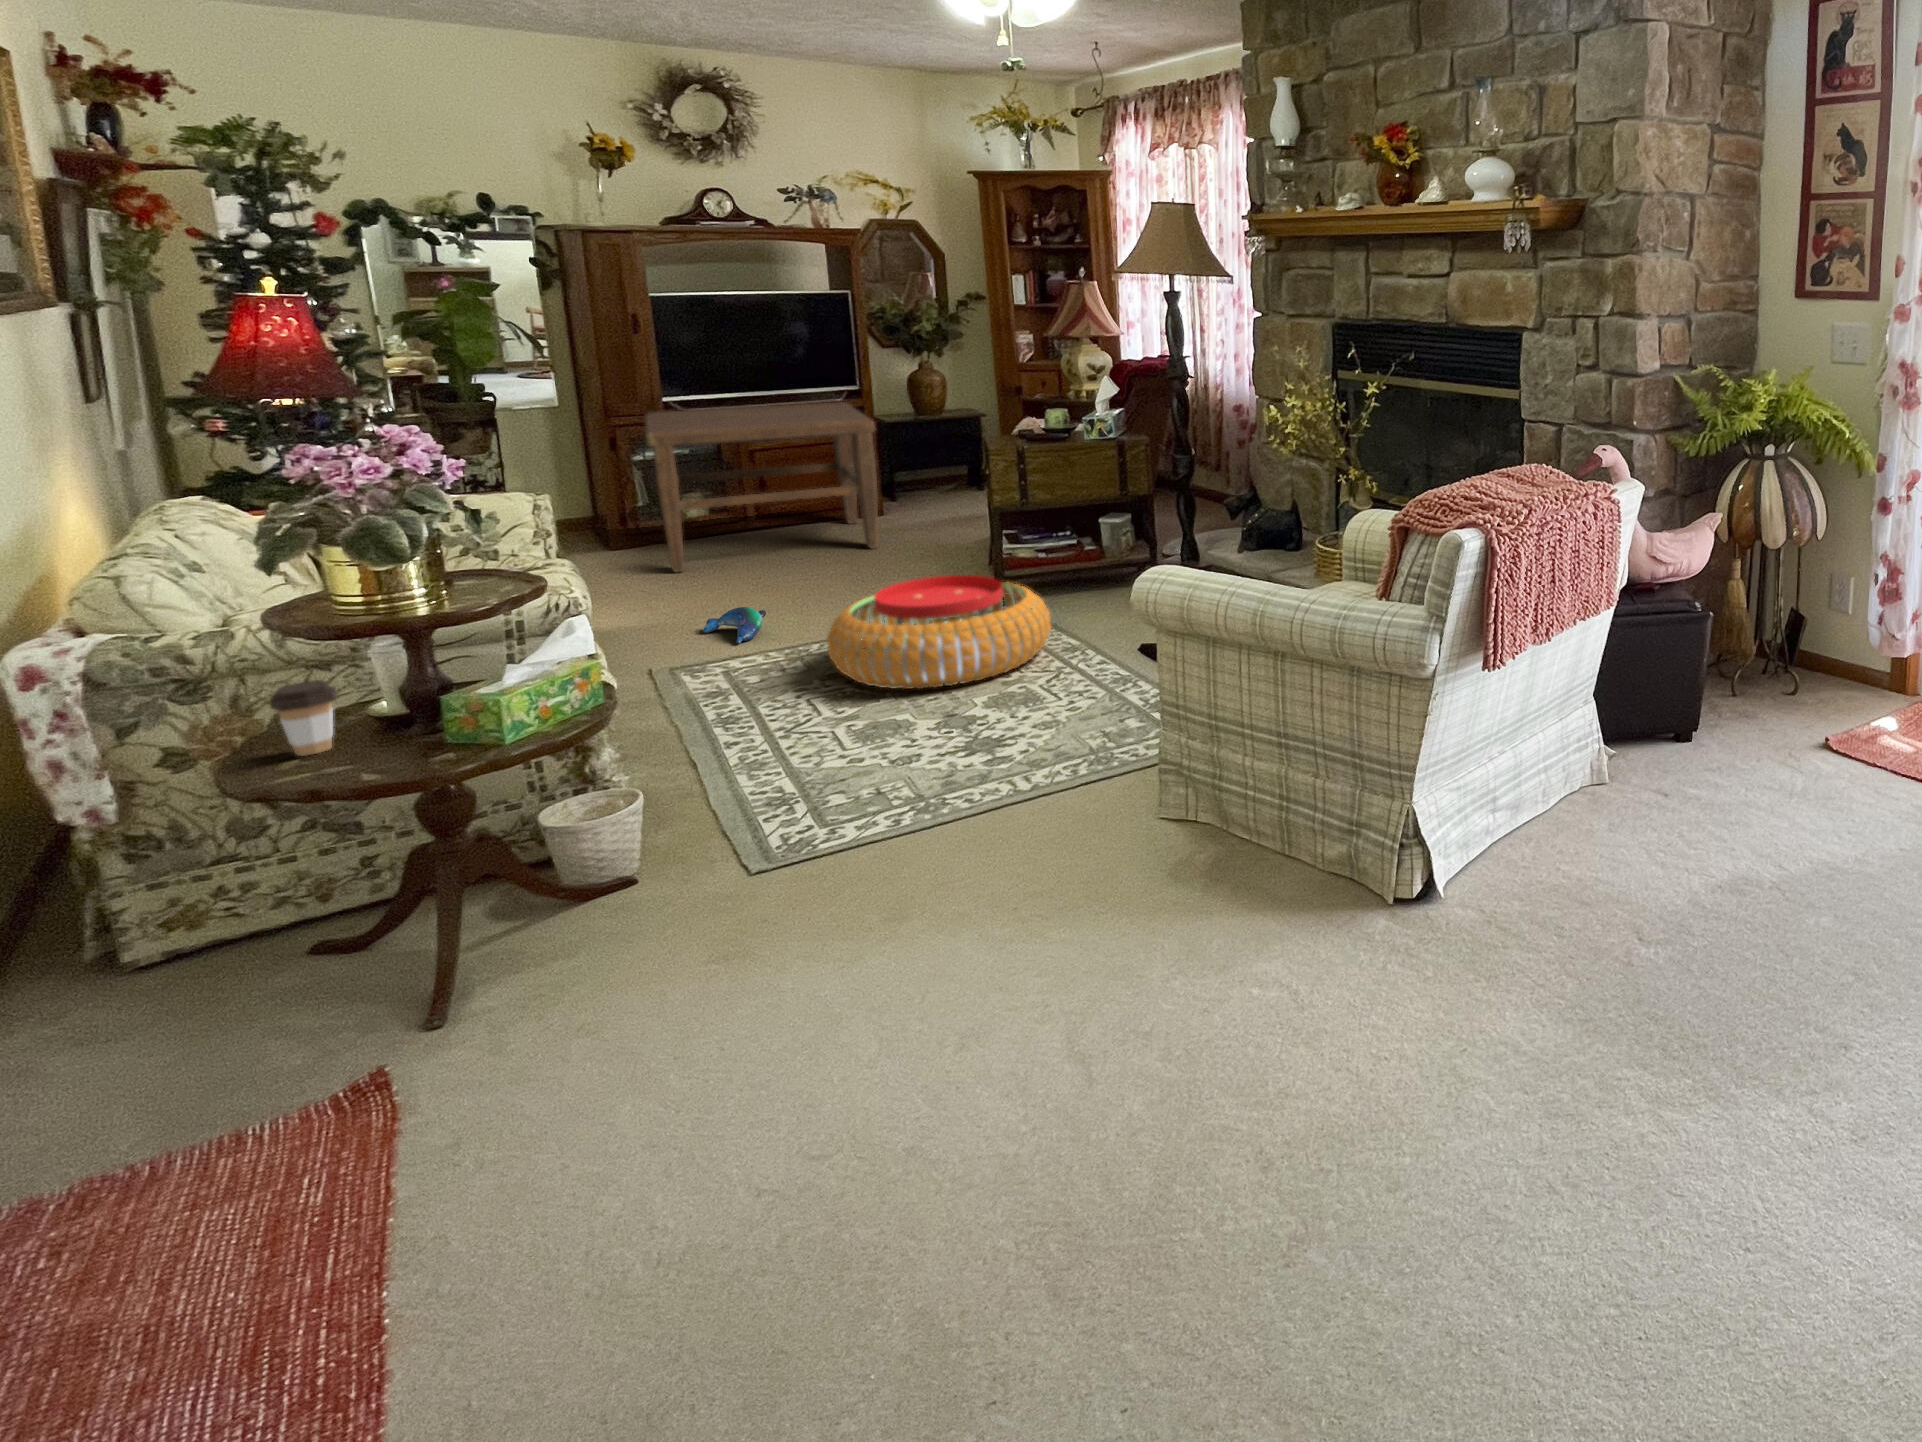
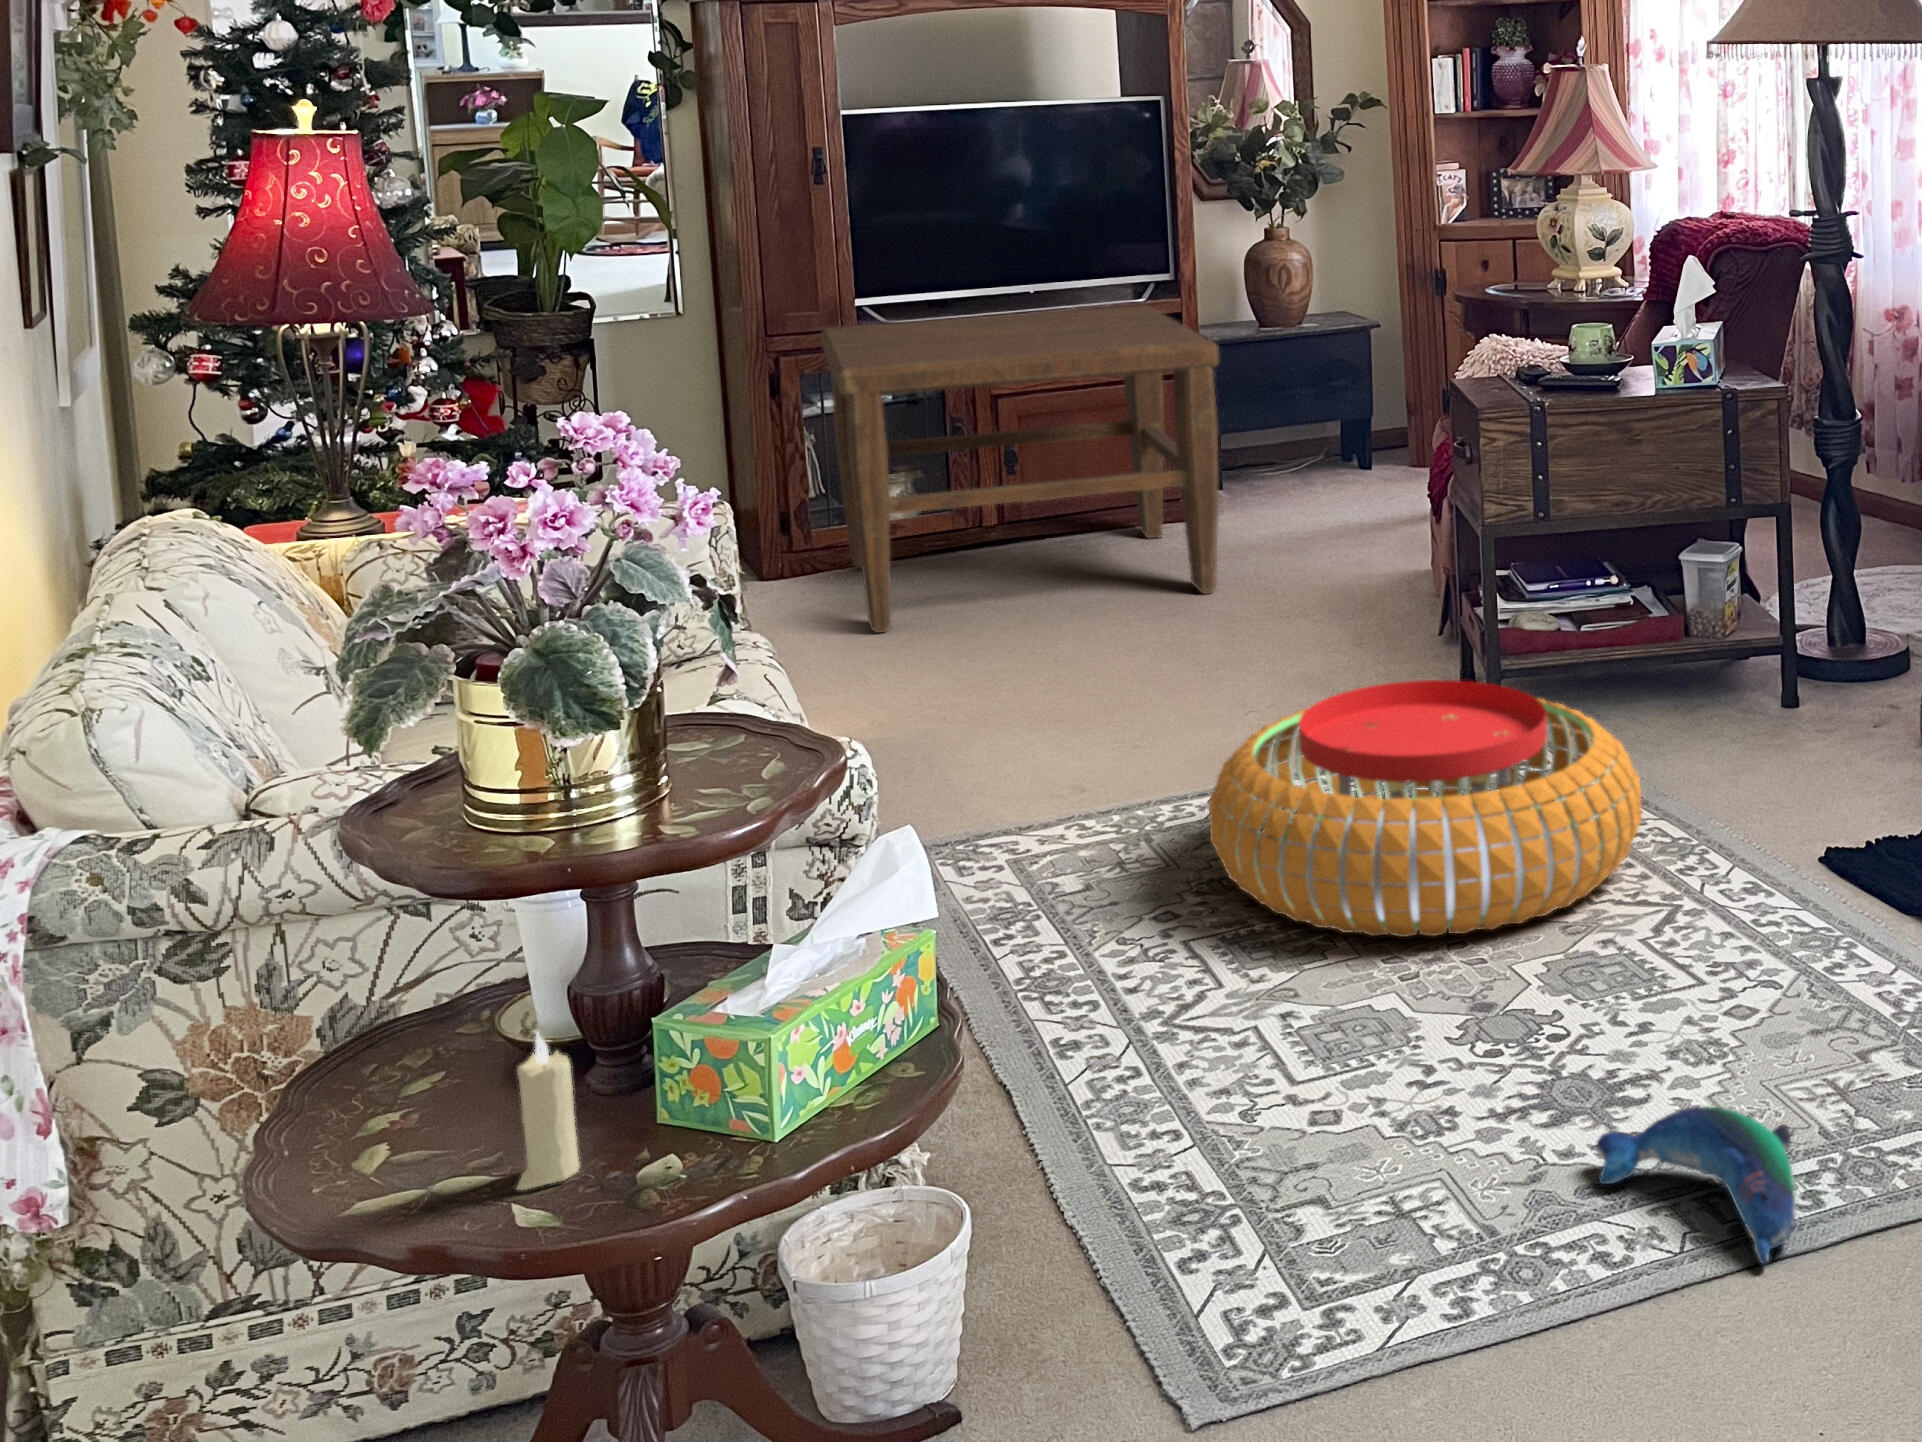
plush toy: present [703,607,766,643] -> present [1596,1106,1795,1264]
coffee cup: present [270,680,337,756] -> none [348,977,467,1156]
candle: none [360,694,397,763] -> present [517,1032,579,1190]

